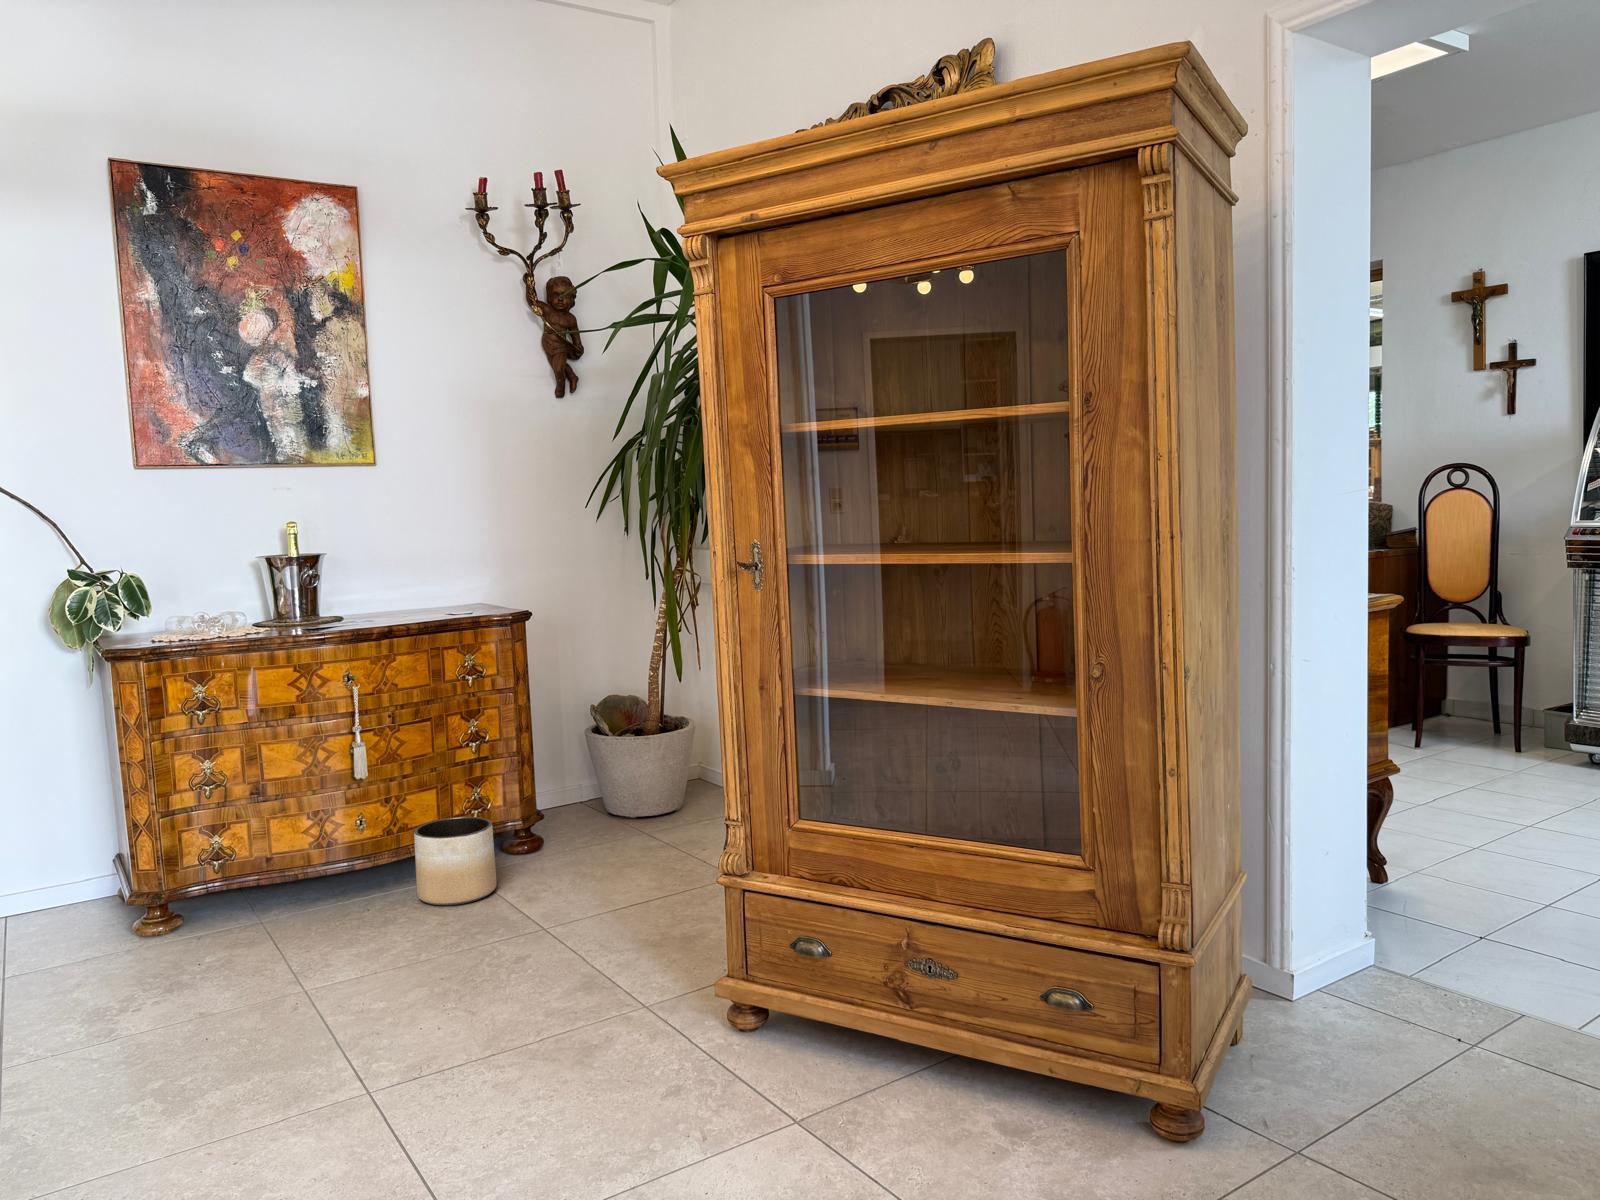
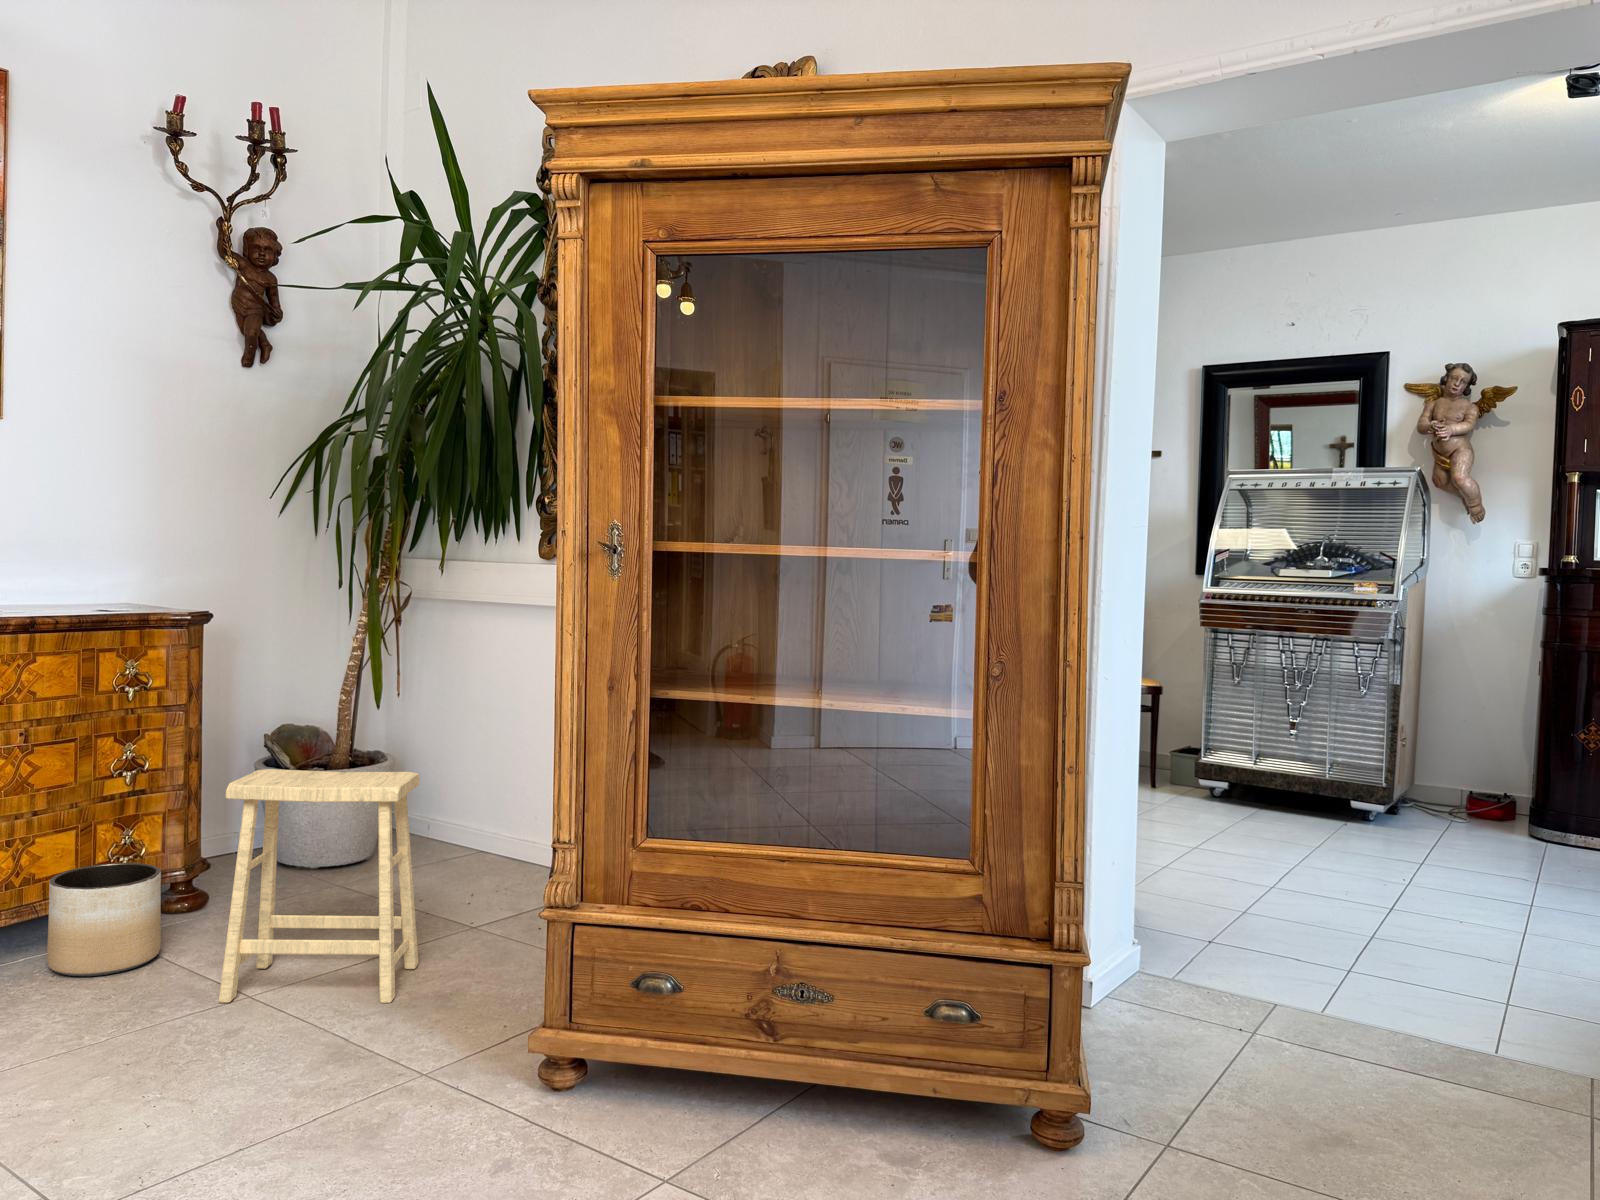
footstool: none [516,745,681,944] -> present [219,769,420,1003]

